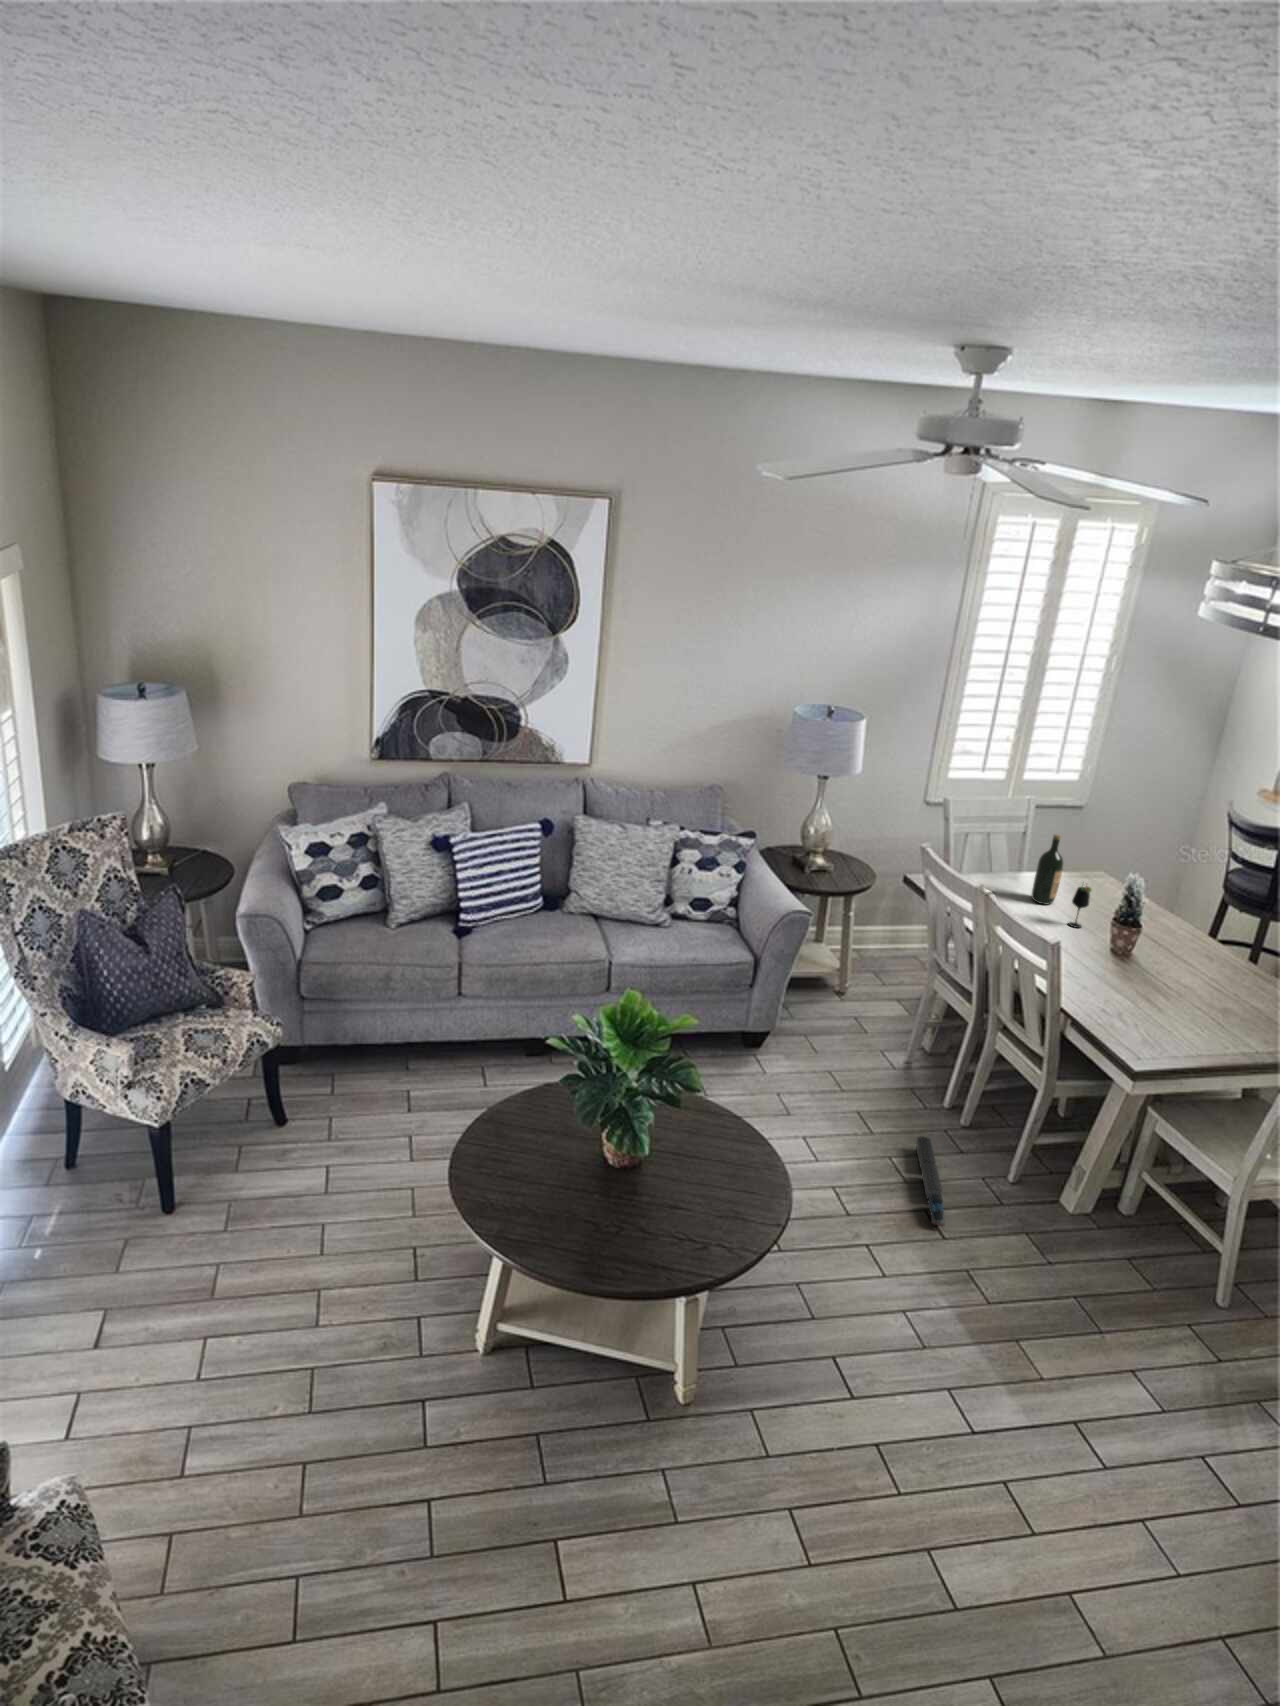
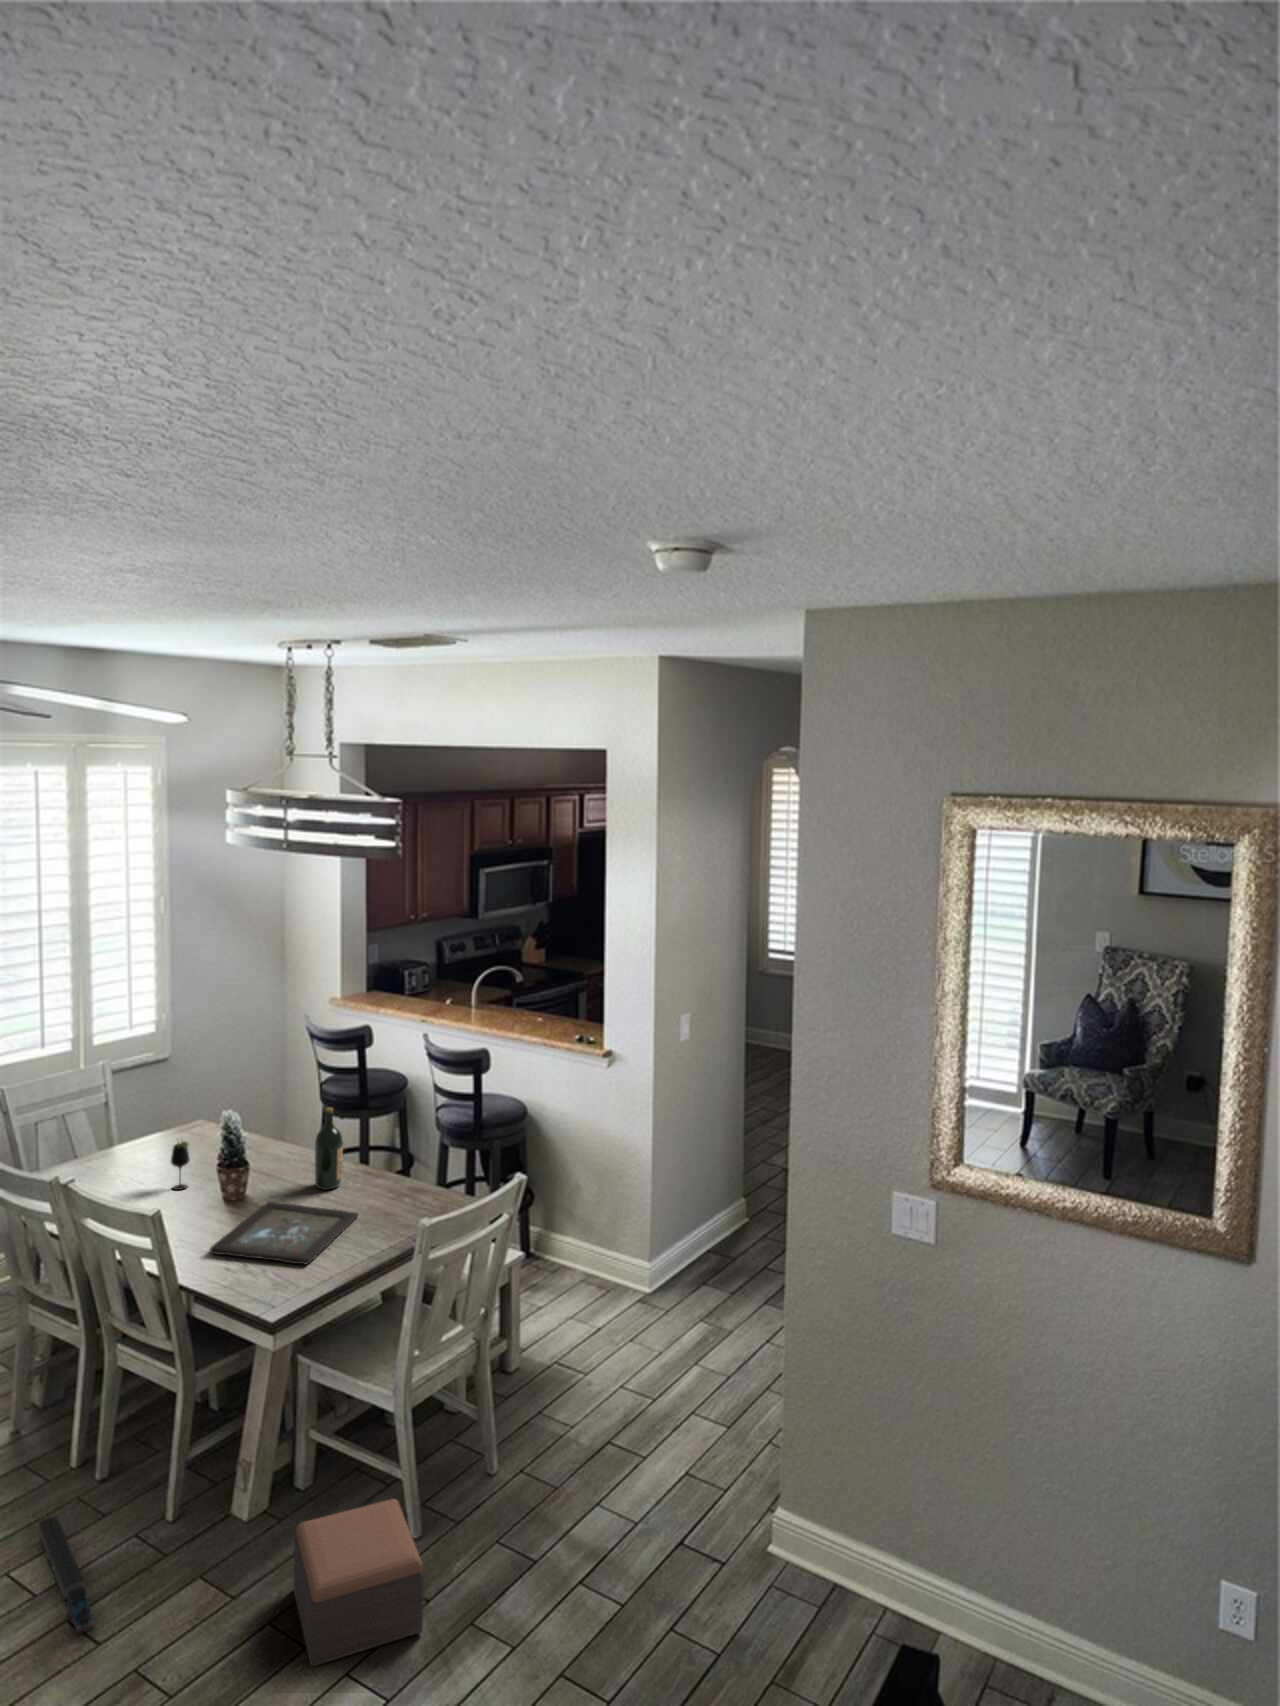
wine bottle: present [1032,835,1063,905] -> present [315,1108,343,1190]
tray: none [1092,964,1240,1031] -> present [210,1202,358,1264]
footstool: none [1099,1237,1221,1376] -> present [293,1499,424,1666]

